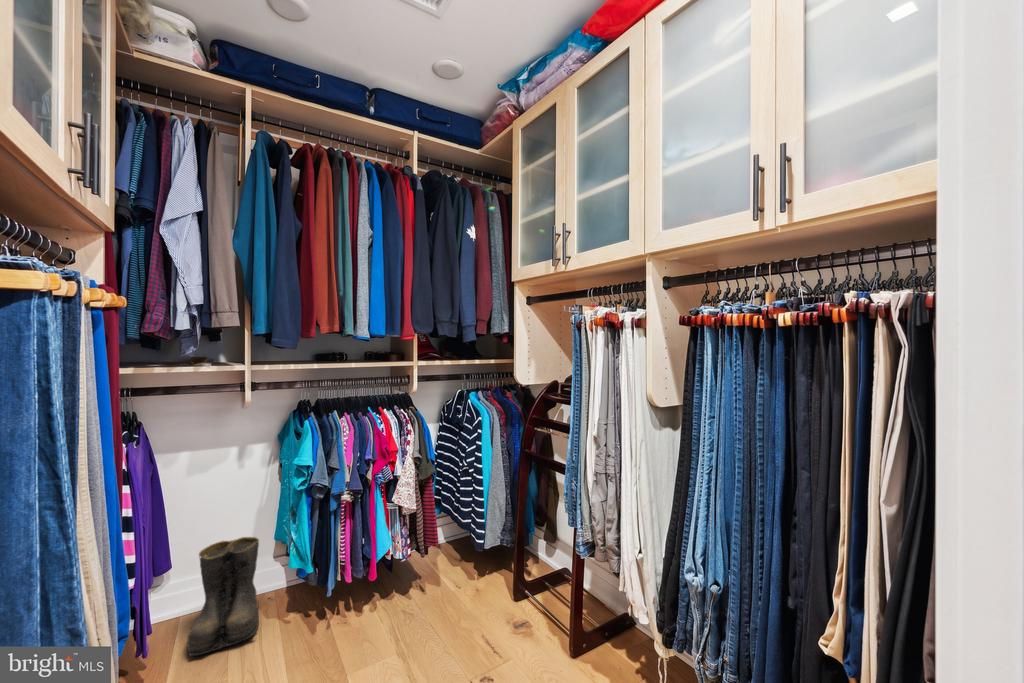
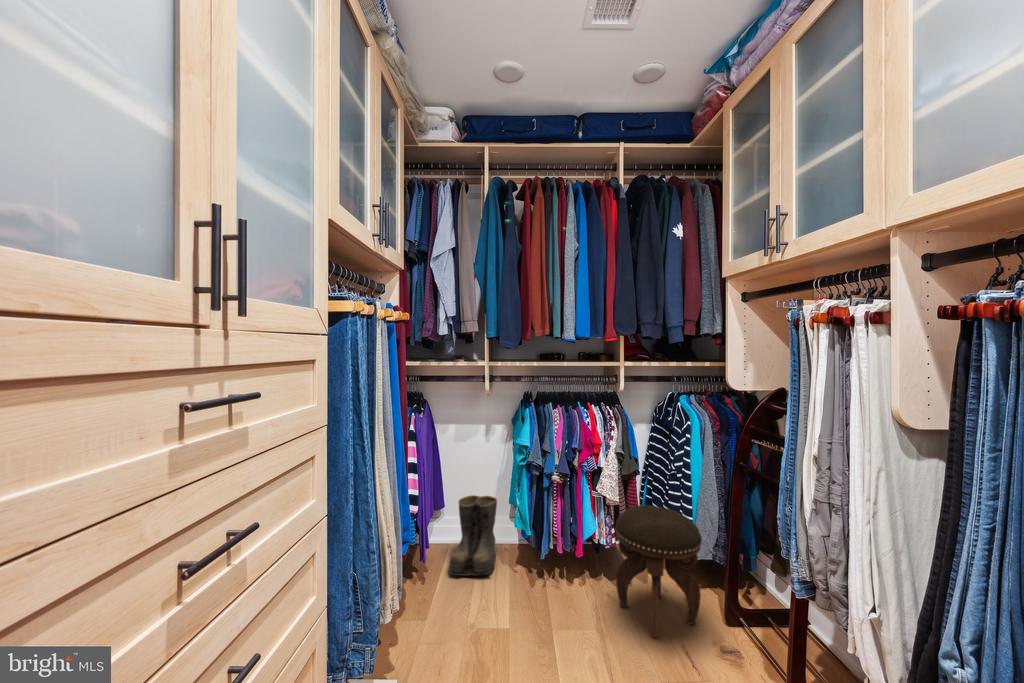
footstool: none [414,506,496,637] -> present [616,505,702,637]

